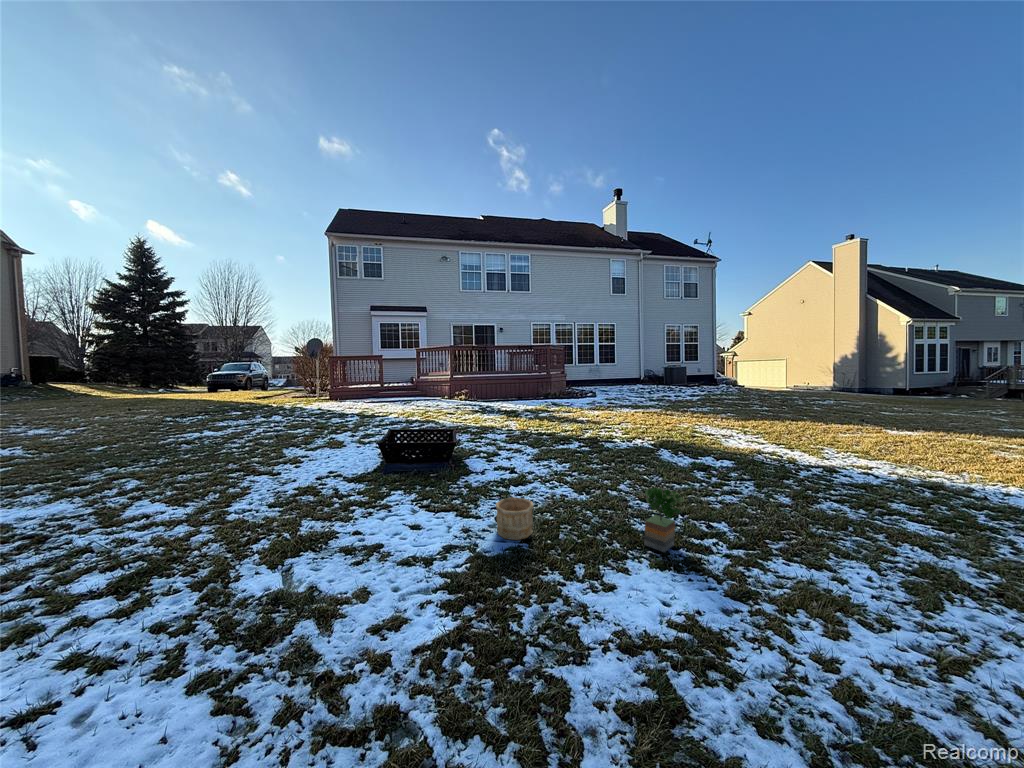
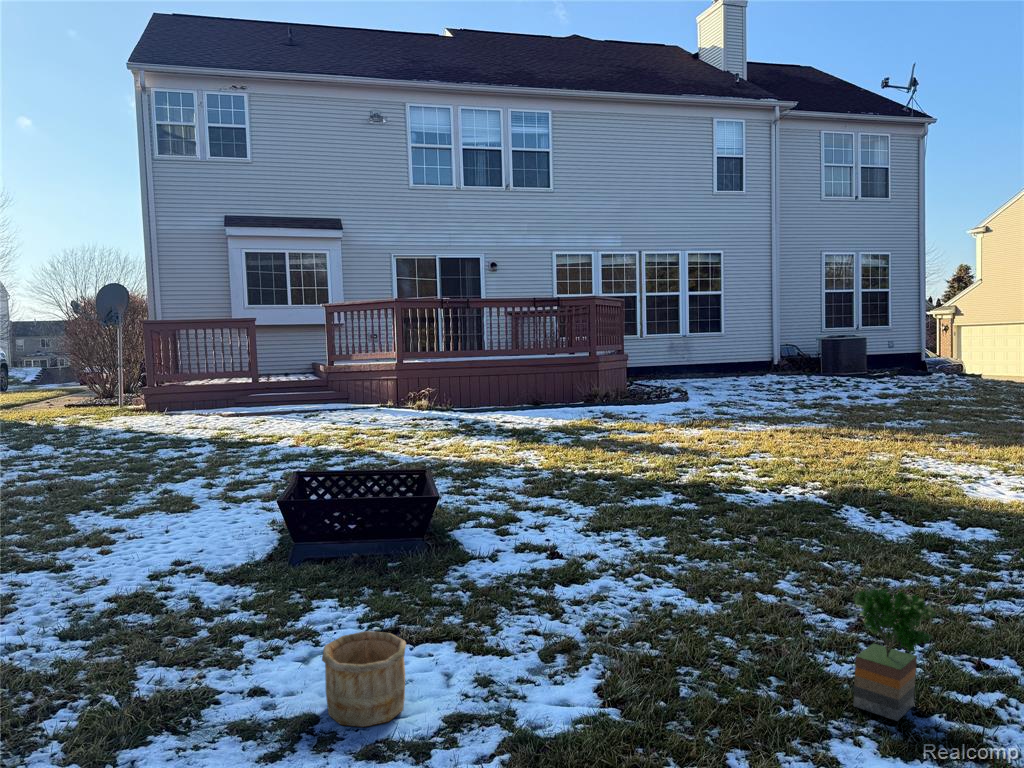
wooden bucket: present [496,497,533,540] -> present [322,631,406,727]

